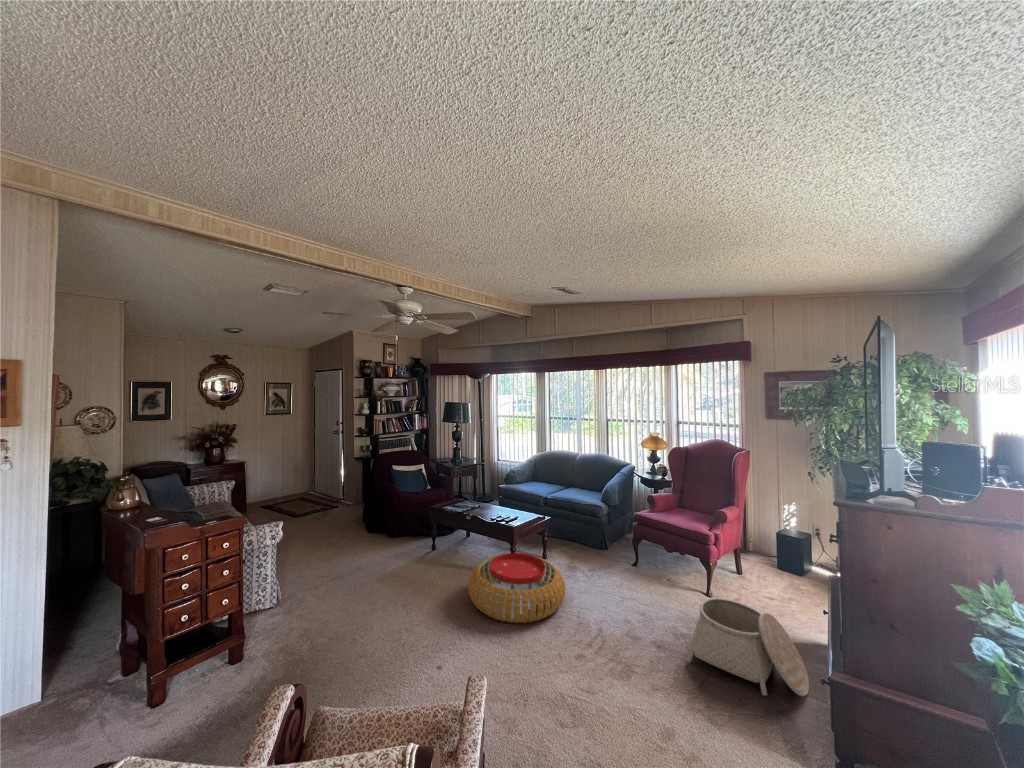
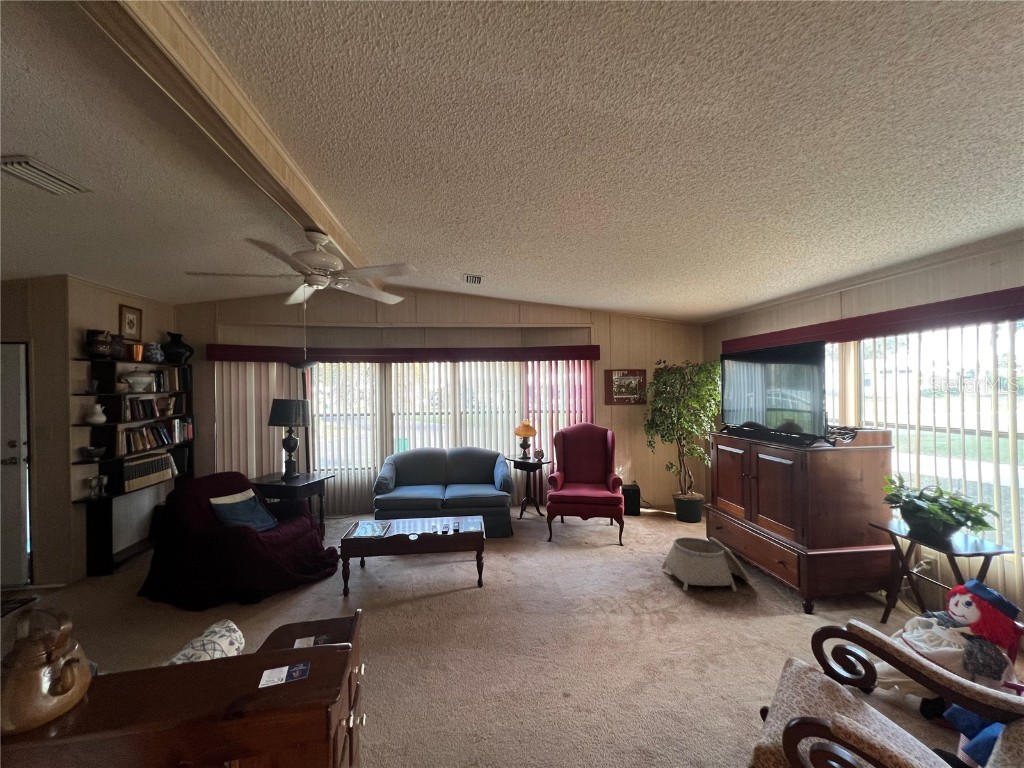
pouf: present [468,553,565,623] -> none [464,554,570,628]

